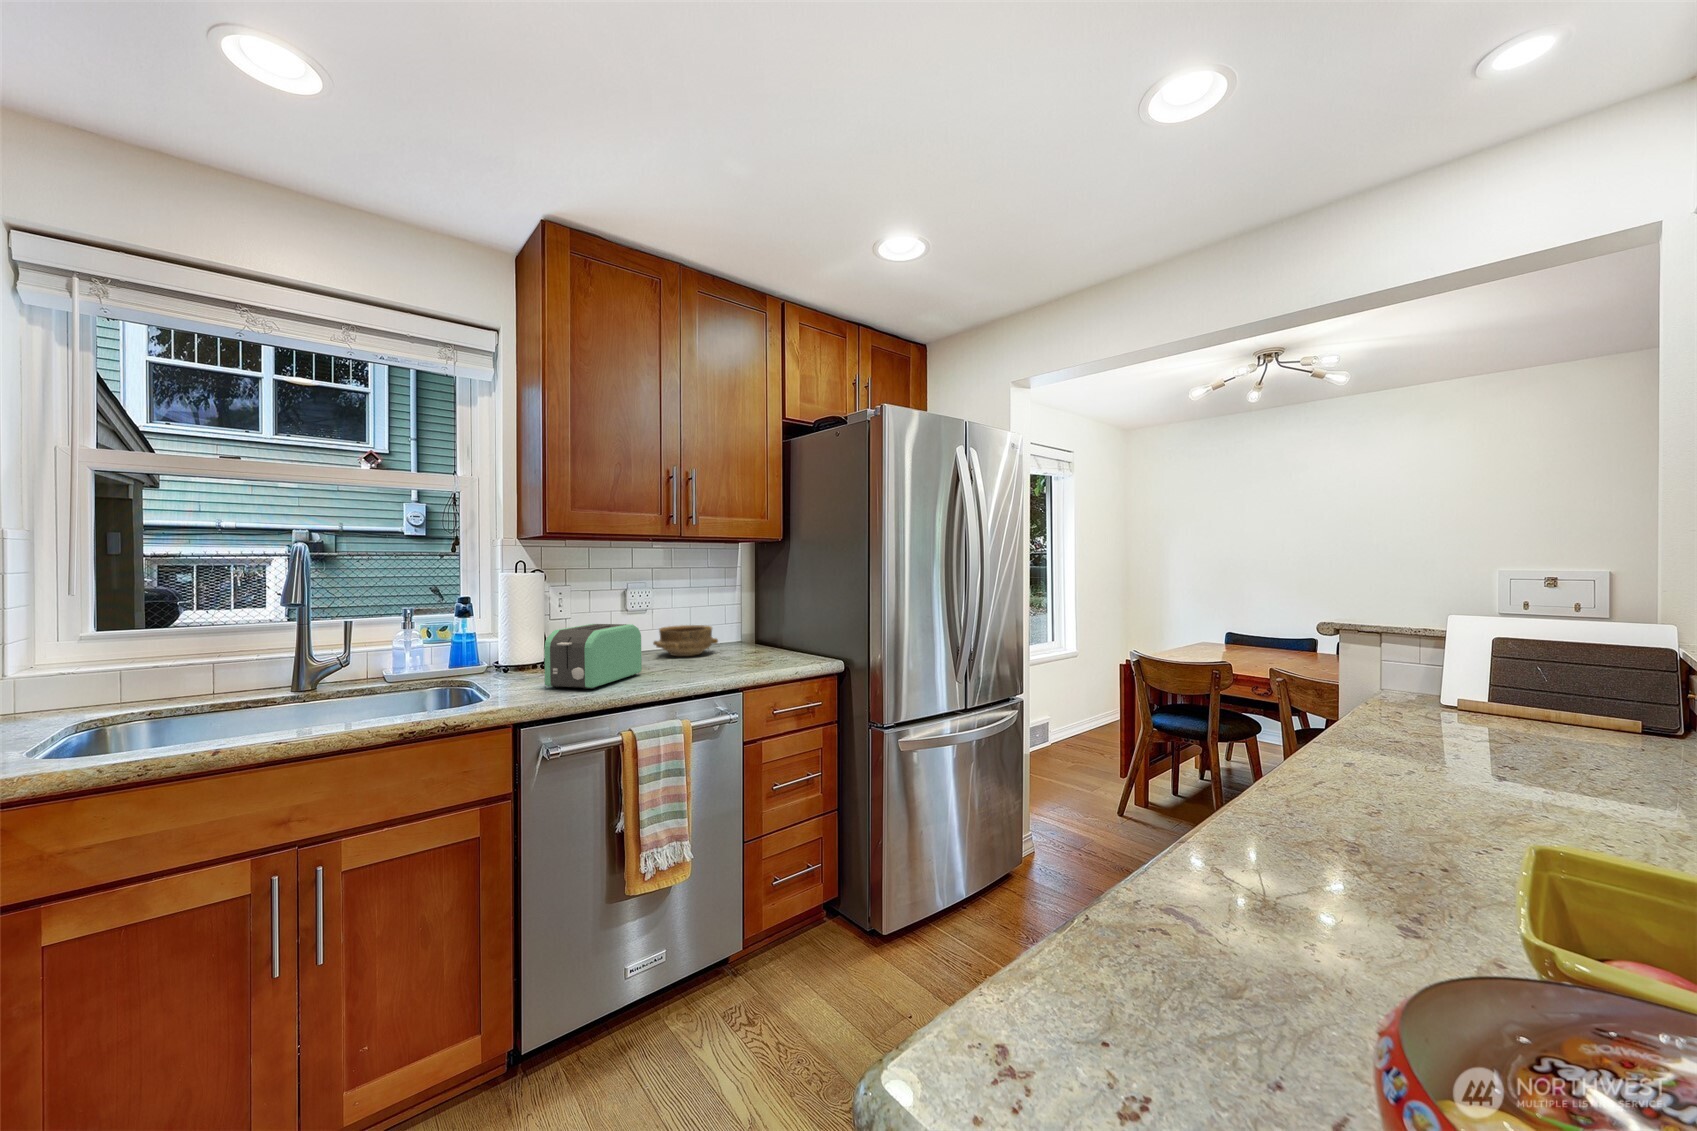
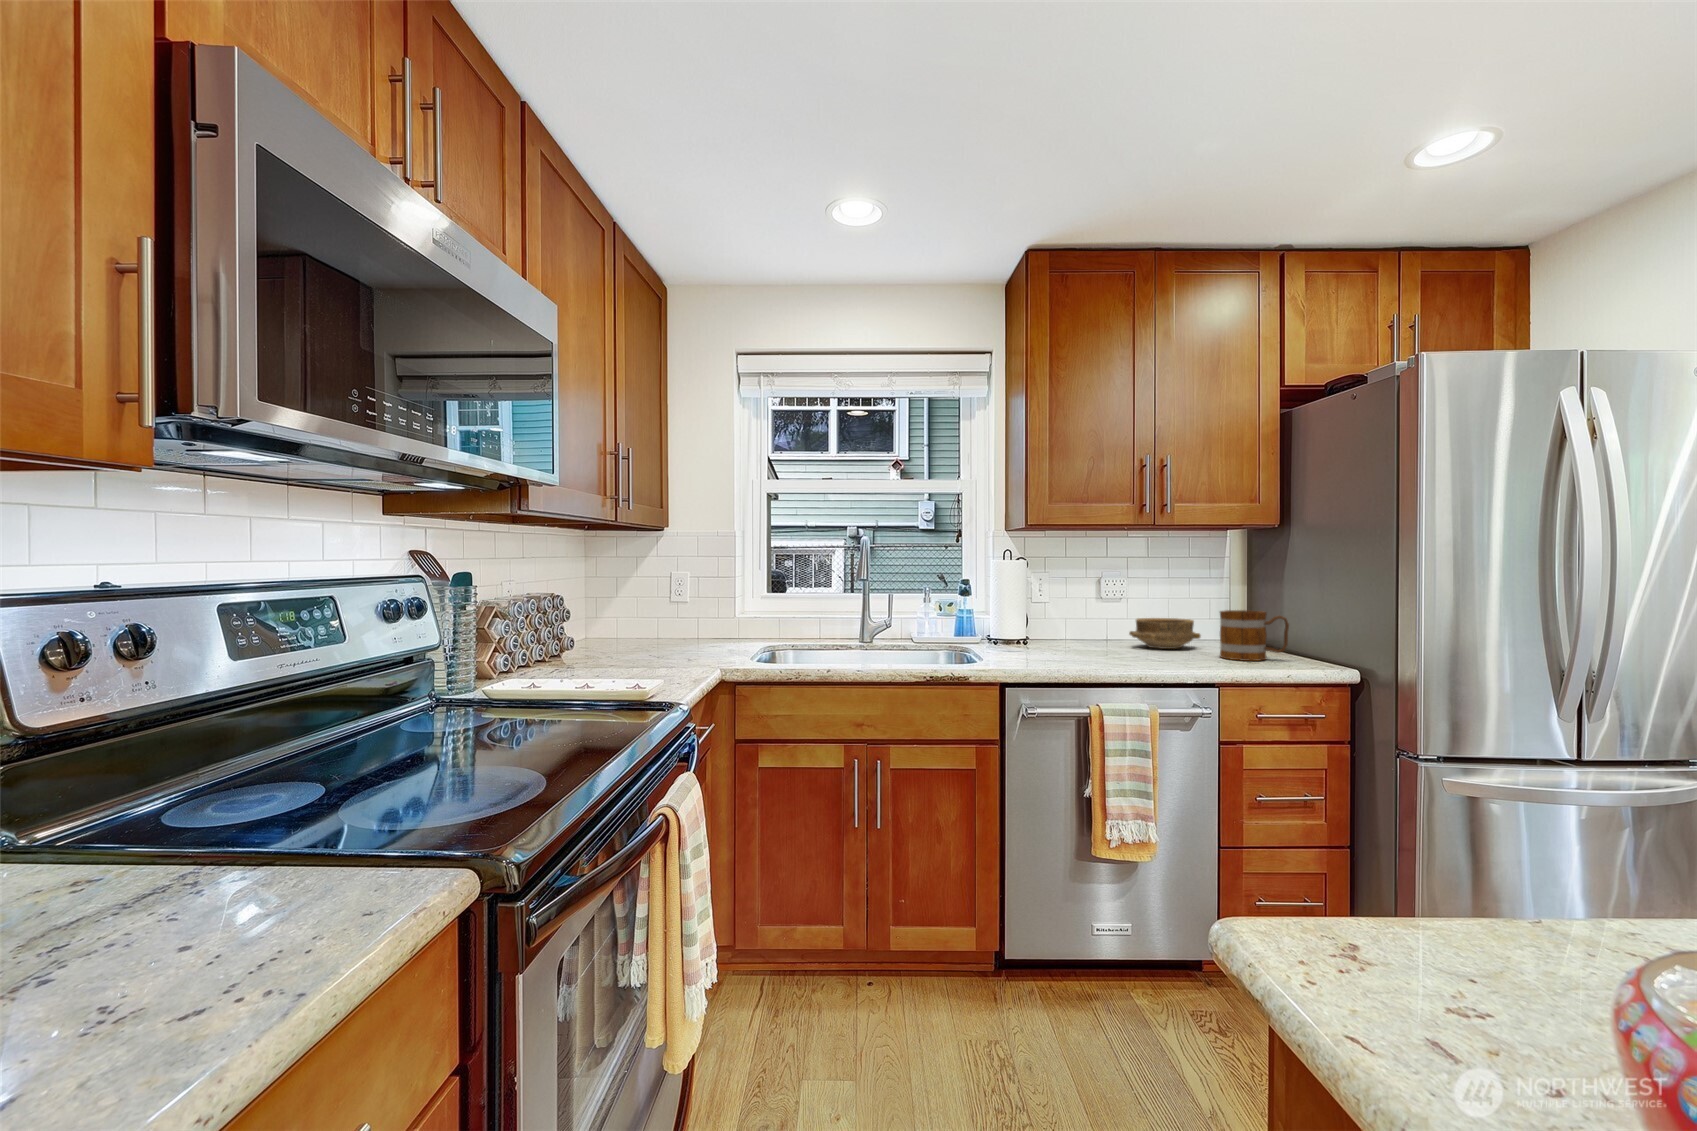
mug: none [736,617,792,664] -> present [1220,610,1289,661]
toaster: present [544,624,642,689] -> none [1025,607,1114,664]

